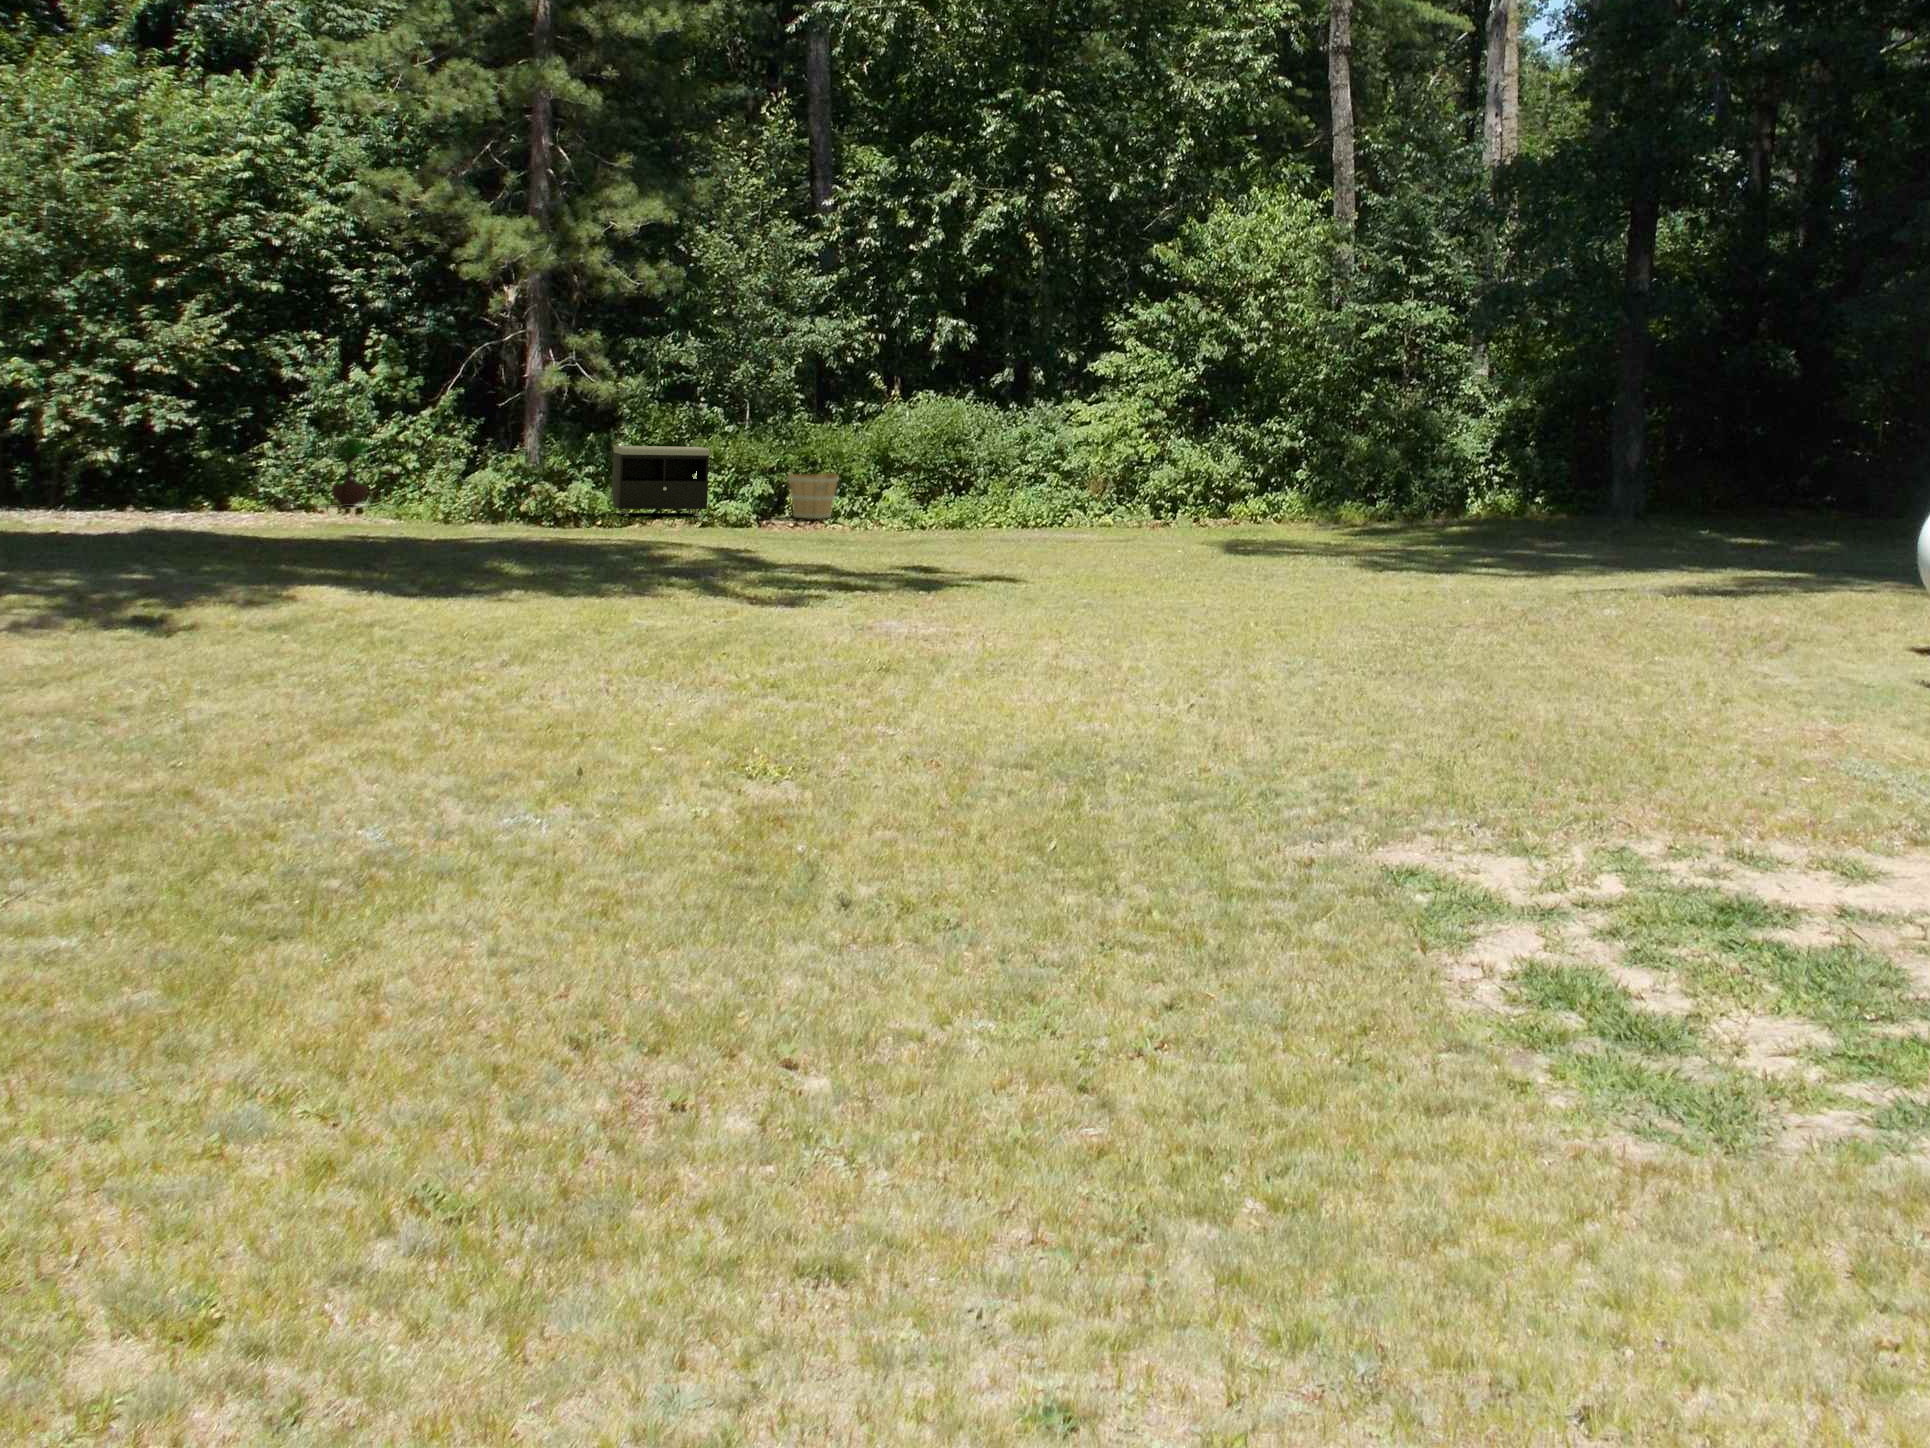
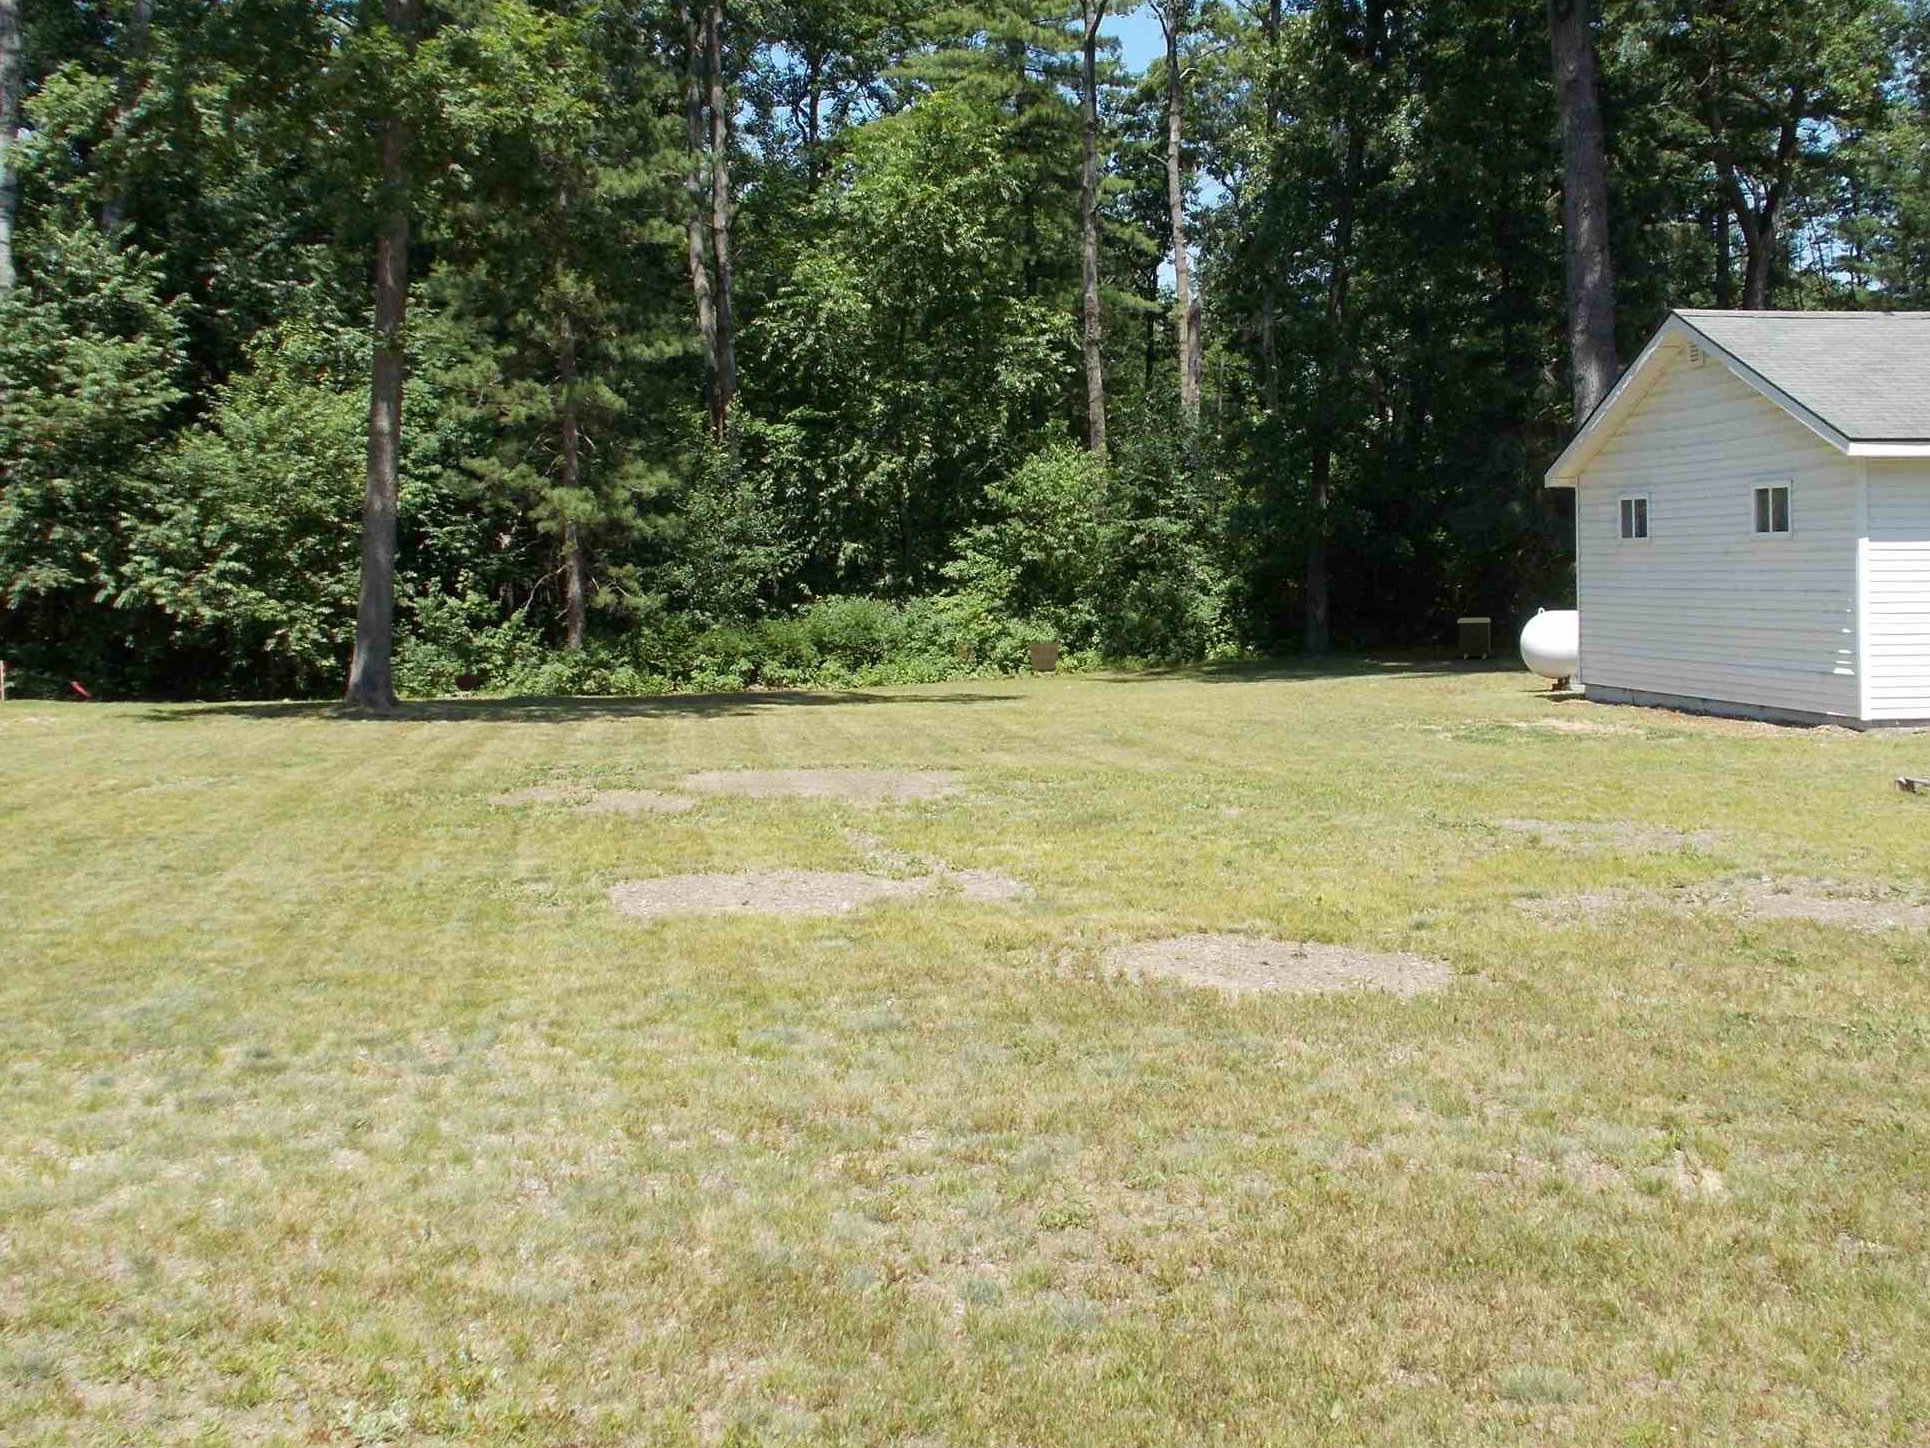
storage bench: present [612,446,710,516] -> present [1457,618,1491,658]
wooden bucket: present [788,473,839,519] -> present [1028,642,1059,670]

